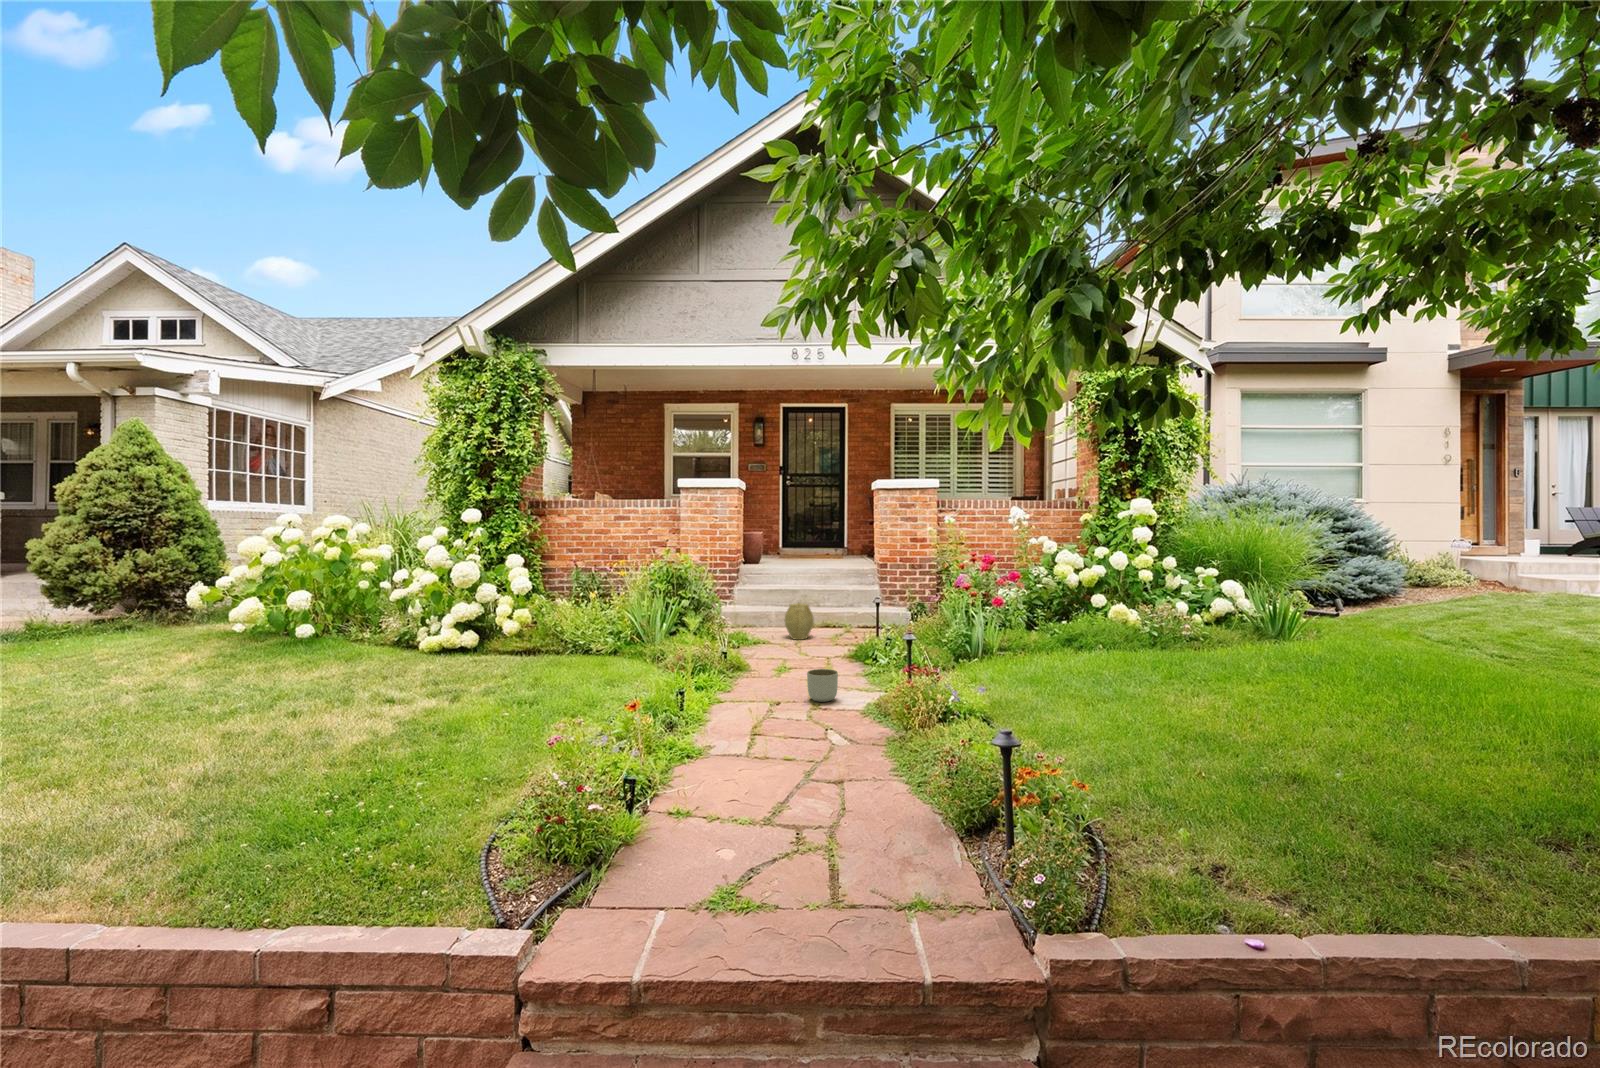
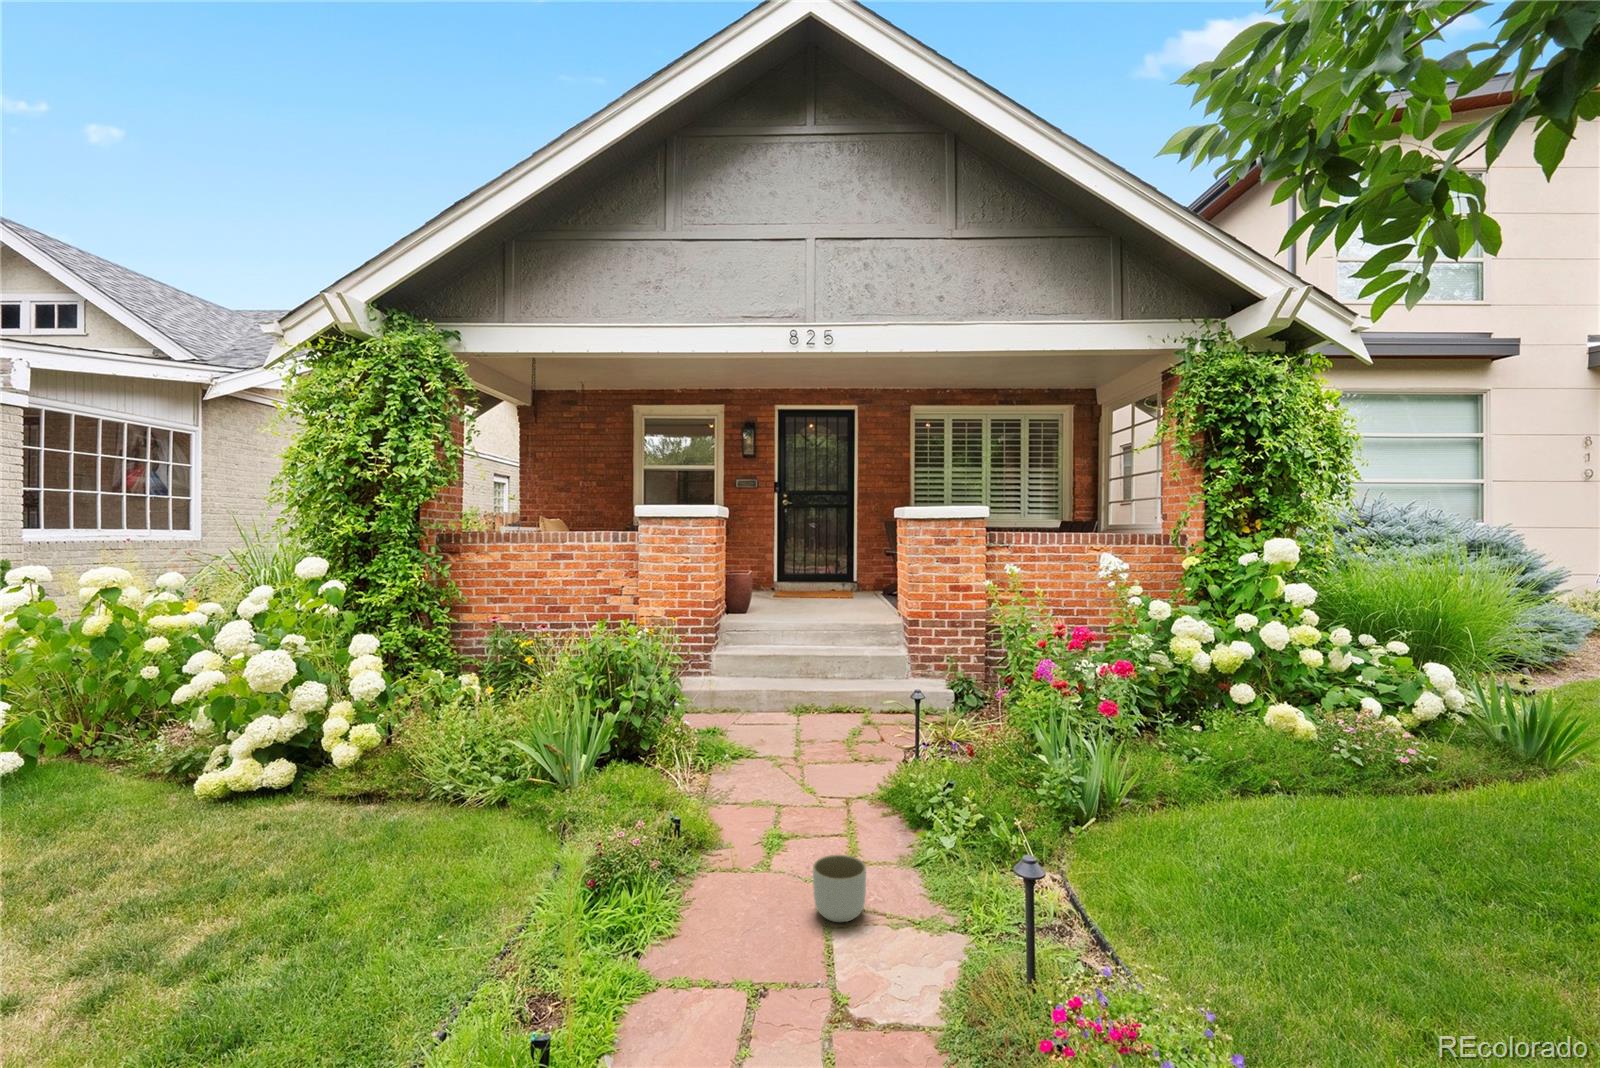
woven basket: present [785,603,814,640] -> none [777,686,818,740]

